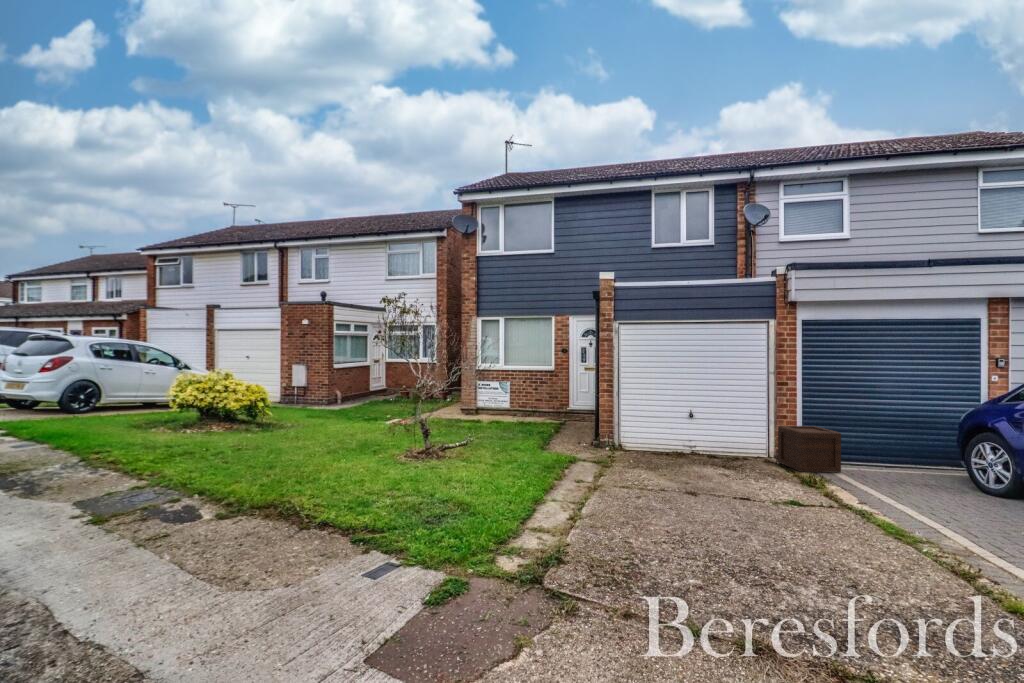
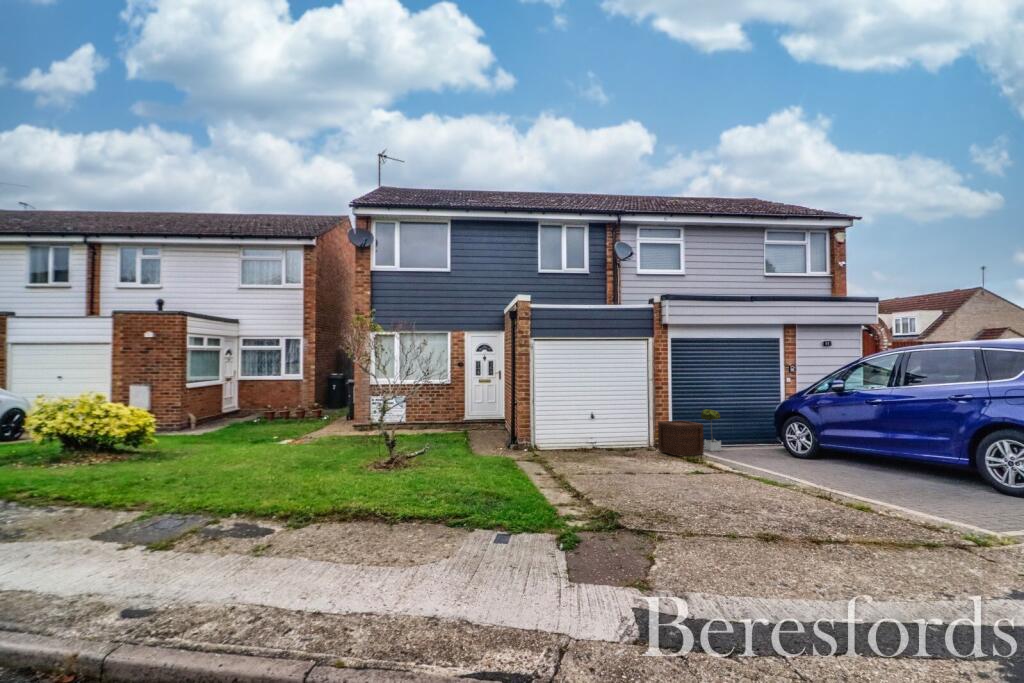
potted tree: none [845,414,874,470] -> present [701,409,721,451]

